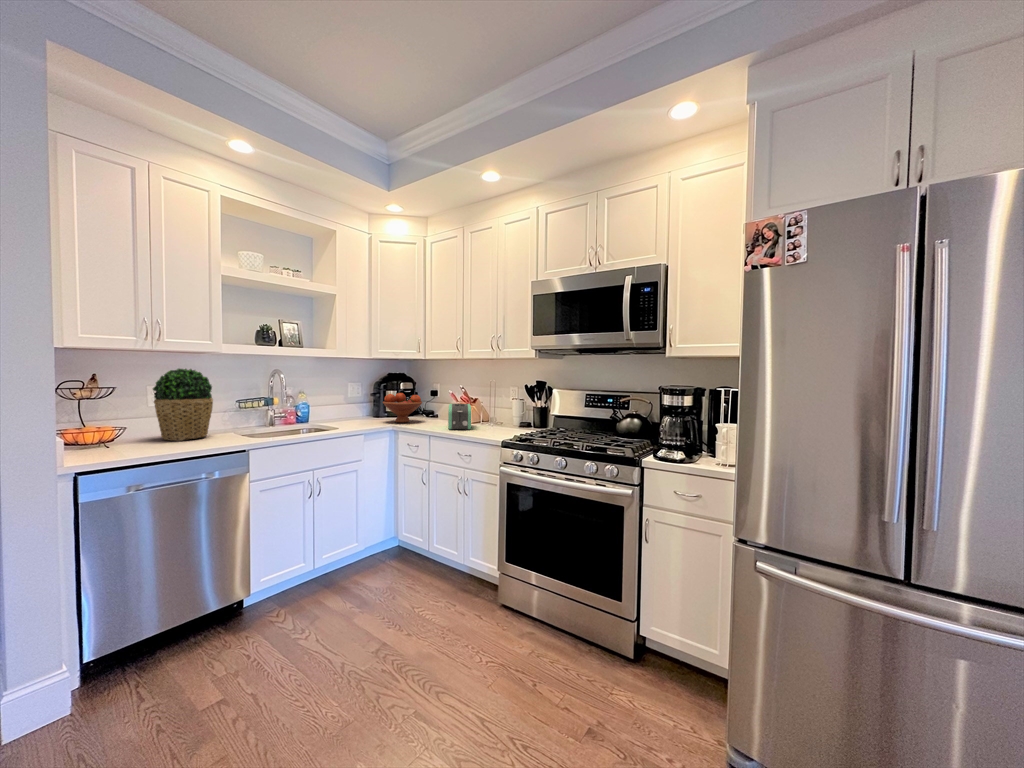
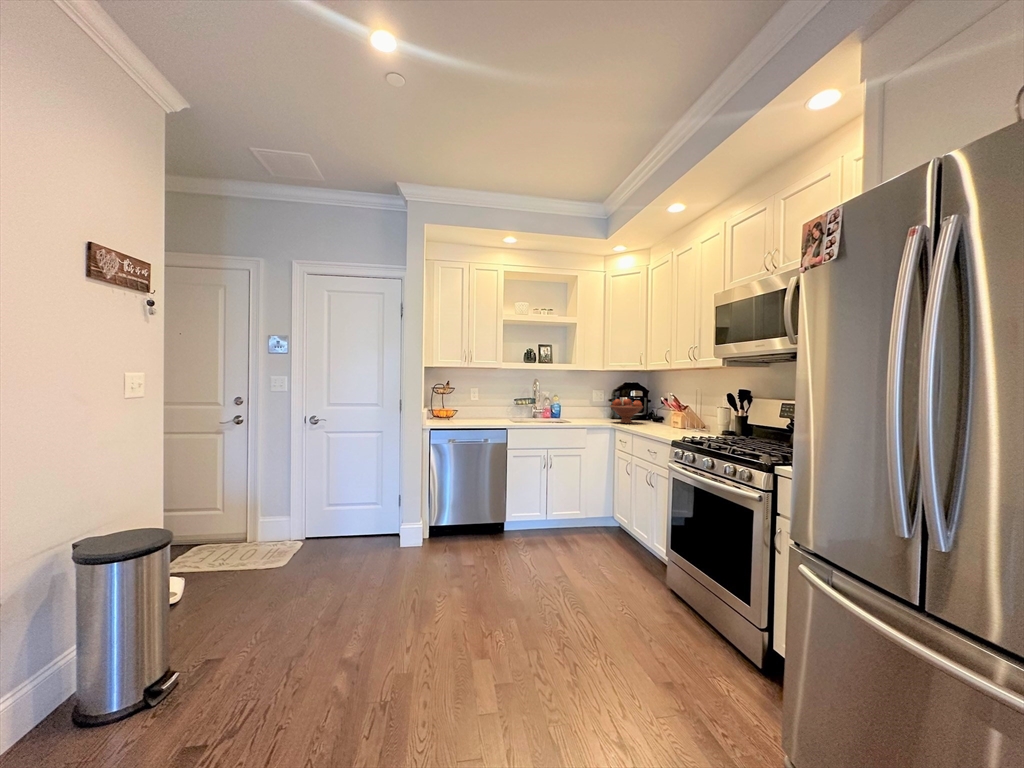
potted plant: present [153,369,213,441] -> none [466,378,496,421]
toaster: present [448,404,471,430] -> none [648,408,677,432]

